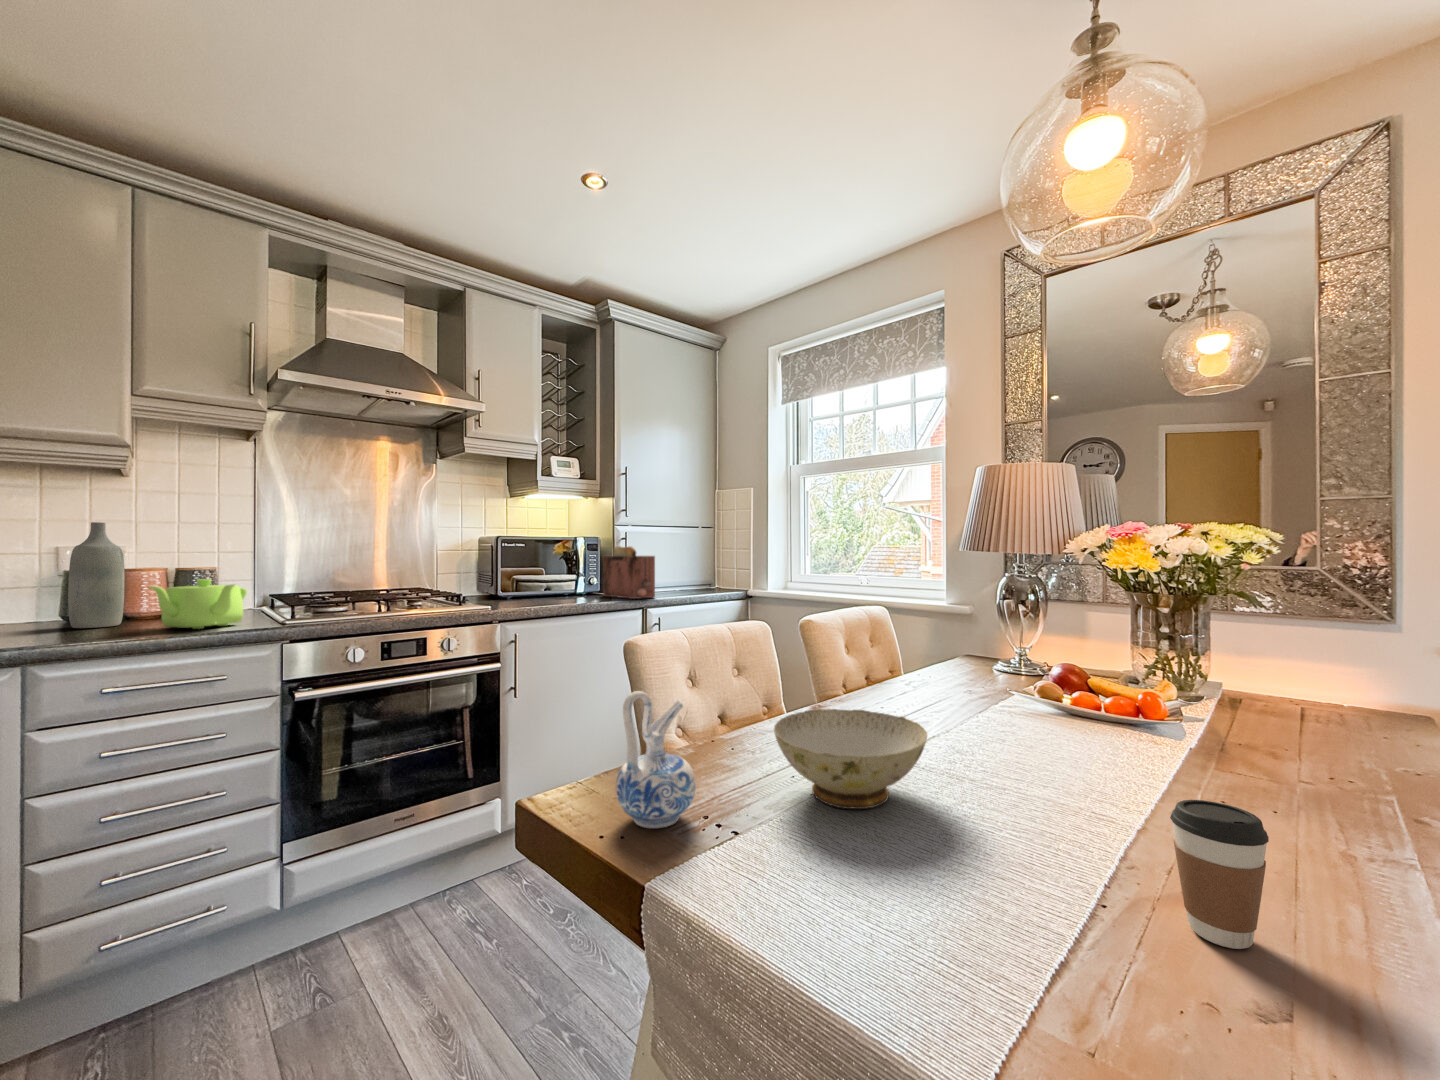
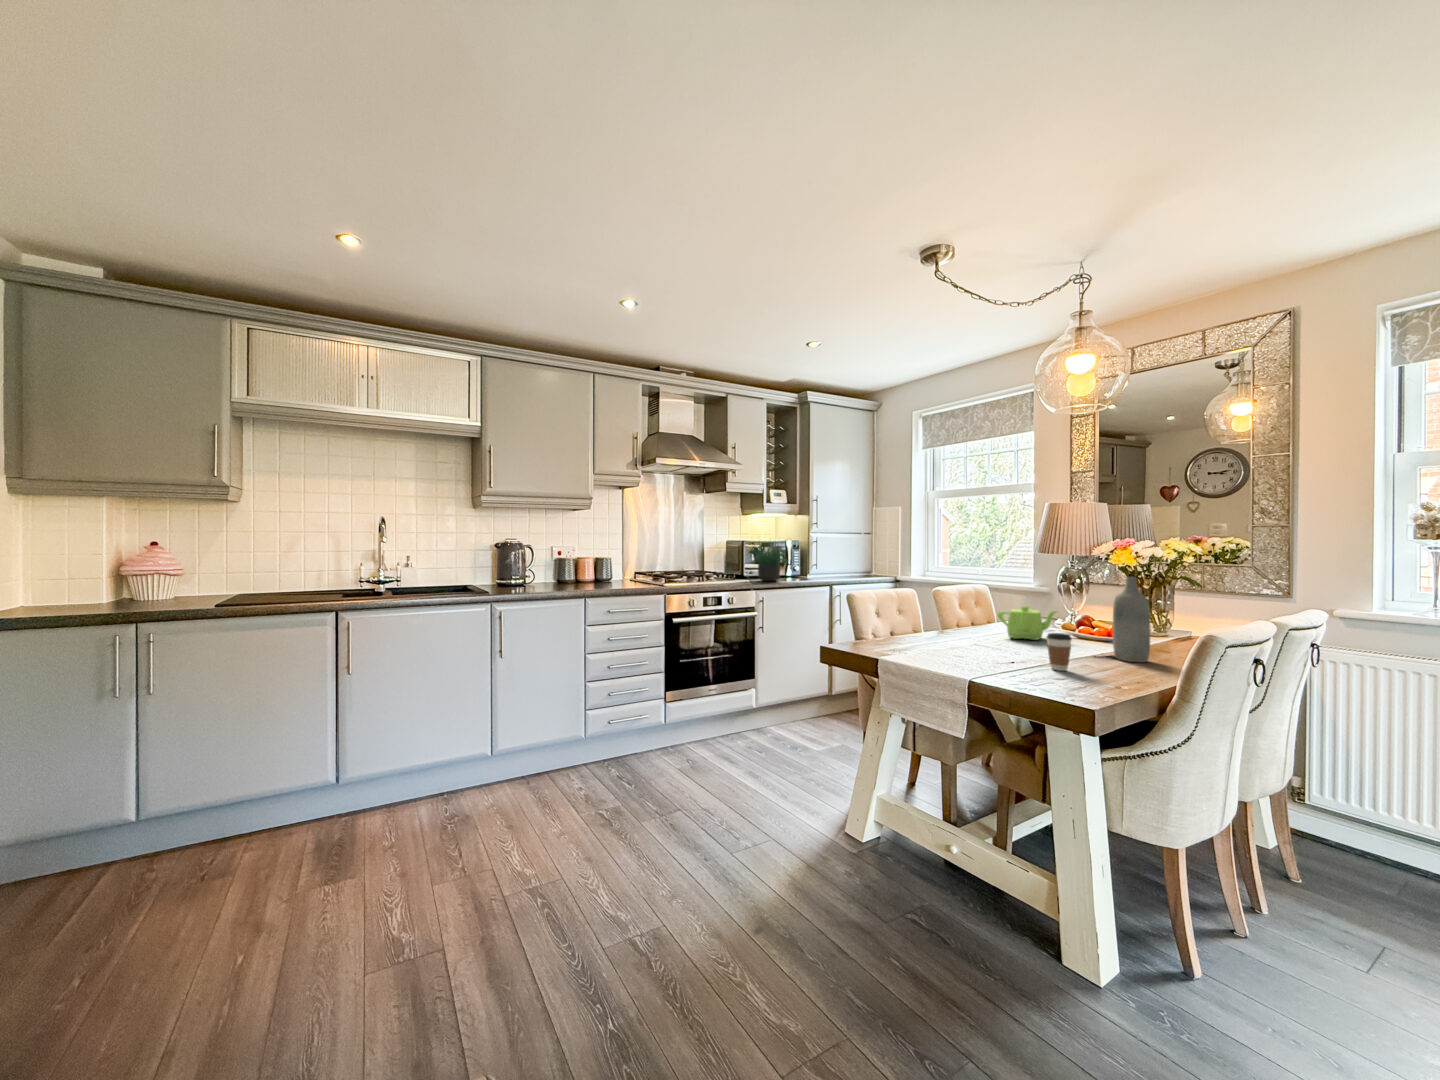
potted plant: none [488,517,582,605] -> present [751,546,785,581]
bottle: present [68,522,125,628] -> present [1113,577,1150,662]
toaster: present [604,546,655,599] -> none [803,547,837,580]
teapot: present [150,579,247,629] -> present [997,606,1057,640]
ceramic pitcher: present [616,691,696,828] -> none [864,602,892,649]
ceramic bowl: present [774,709,927,809] -> none [920,619,981,649]

